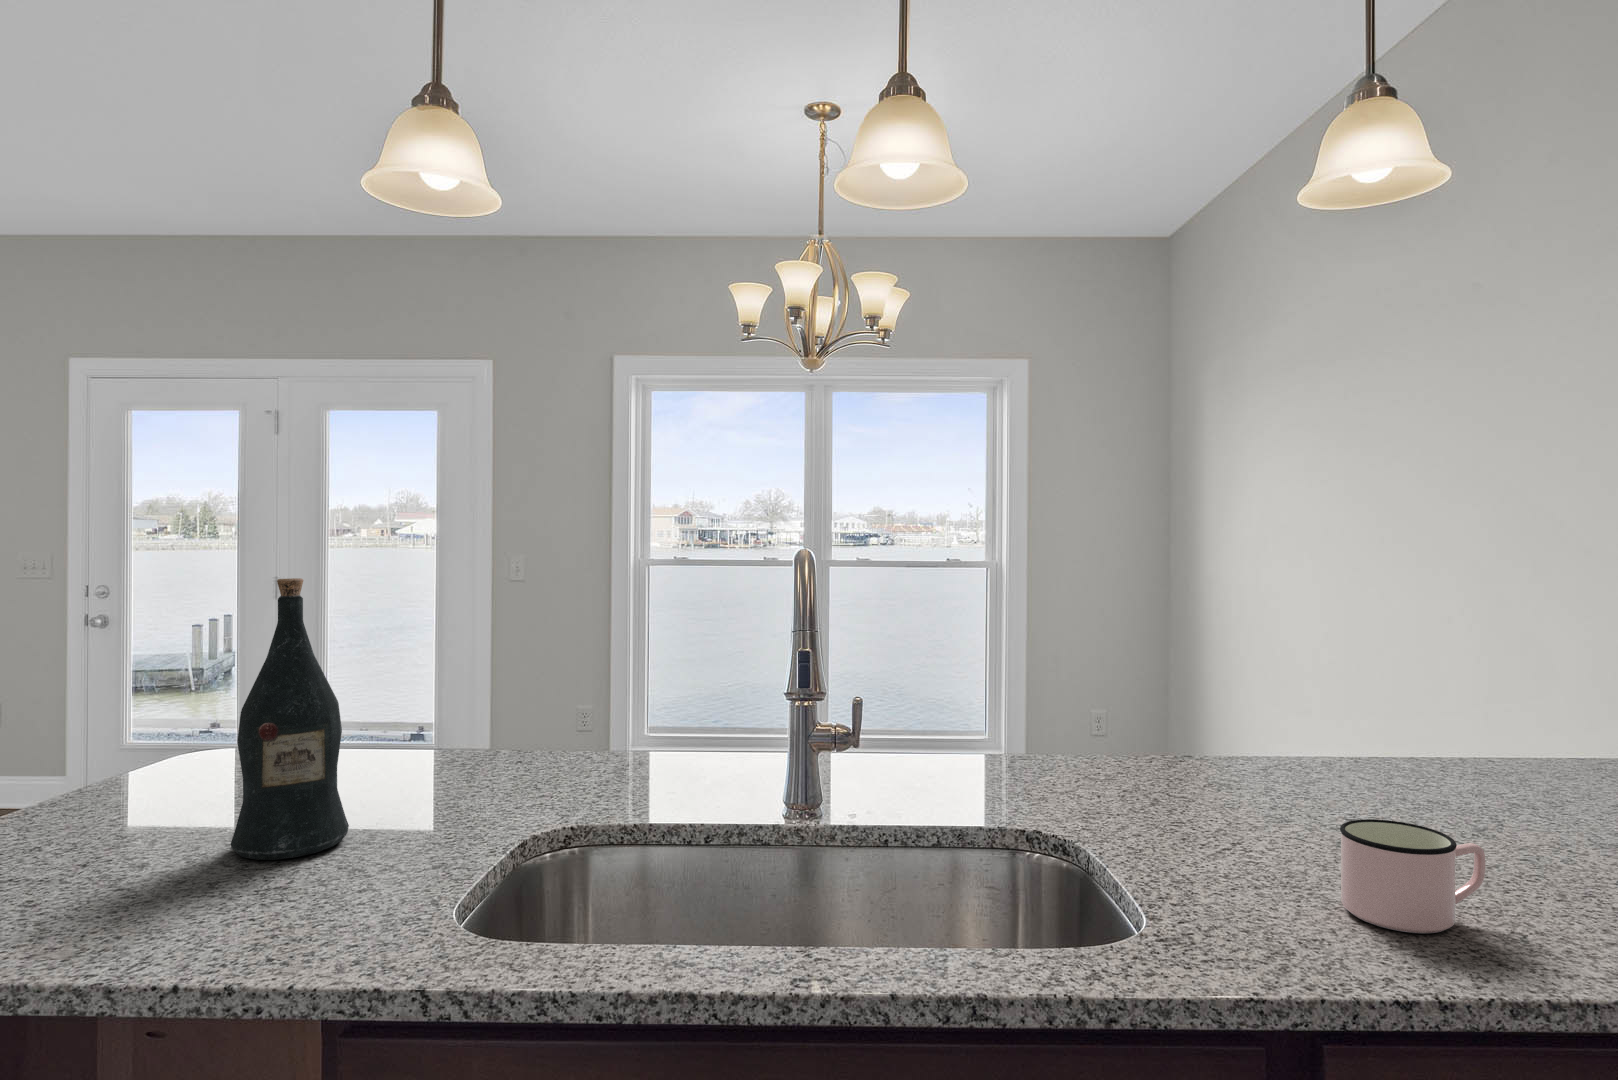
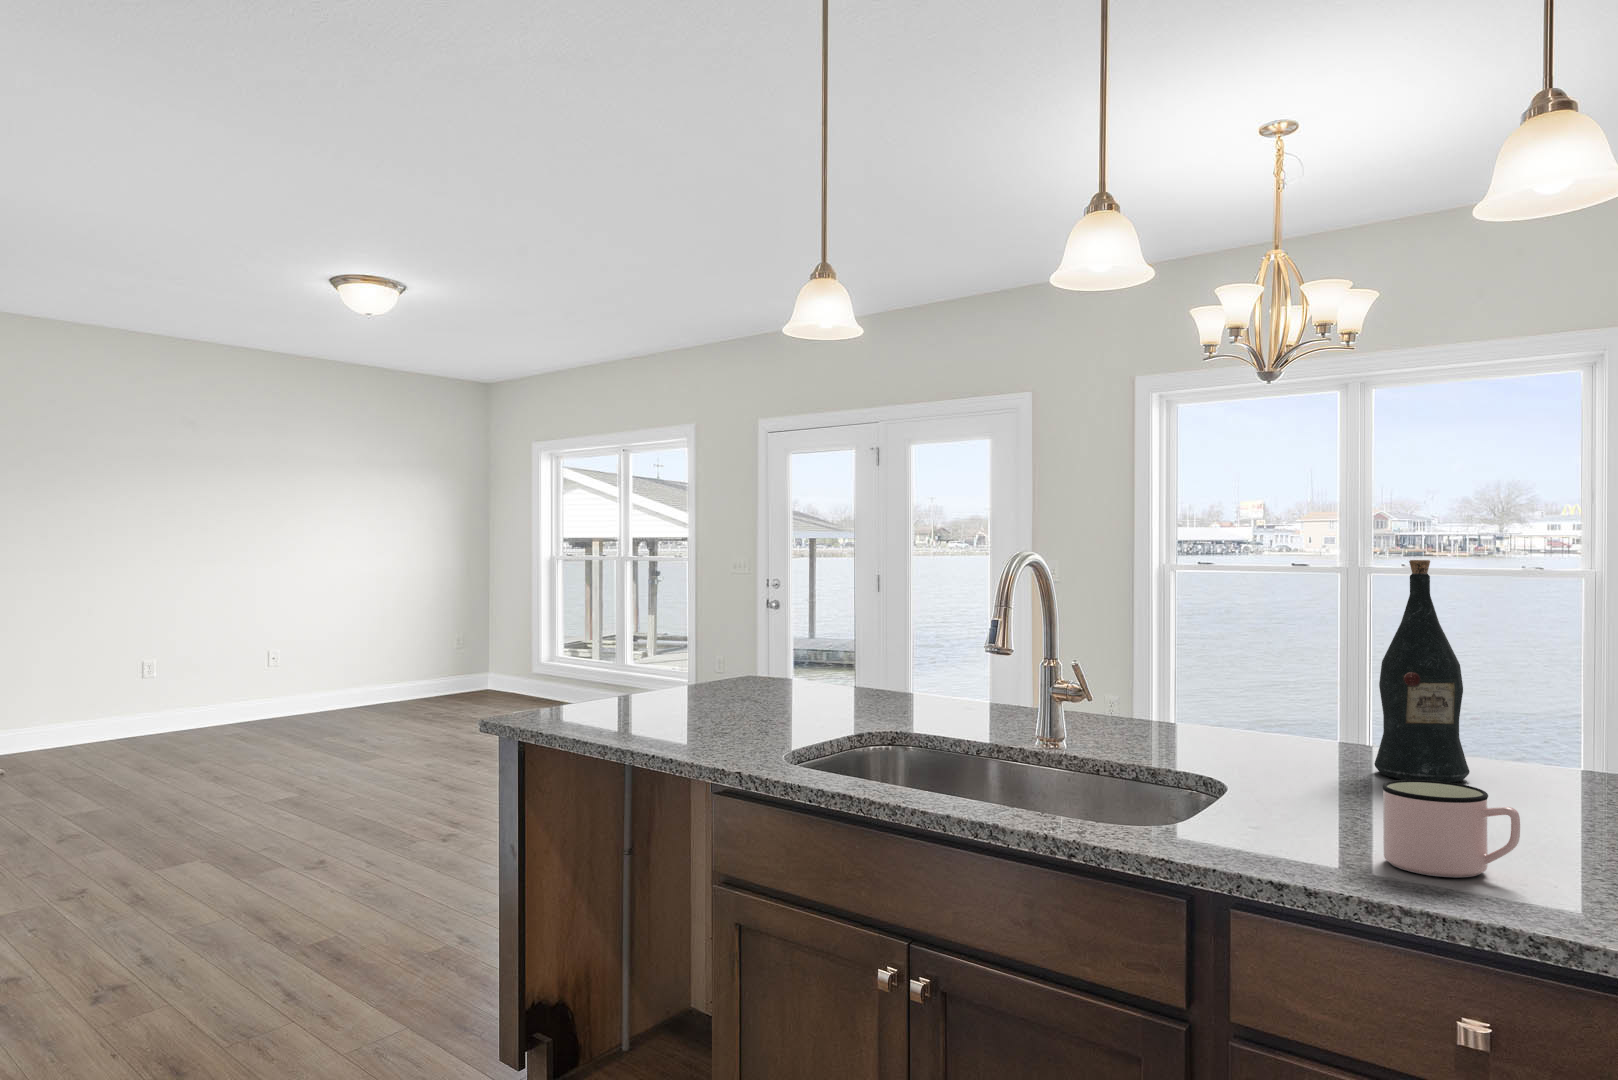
wine bottle: present [231,578,349,860] -> present [1374,560,1470,782]

